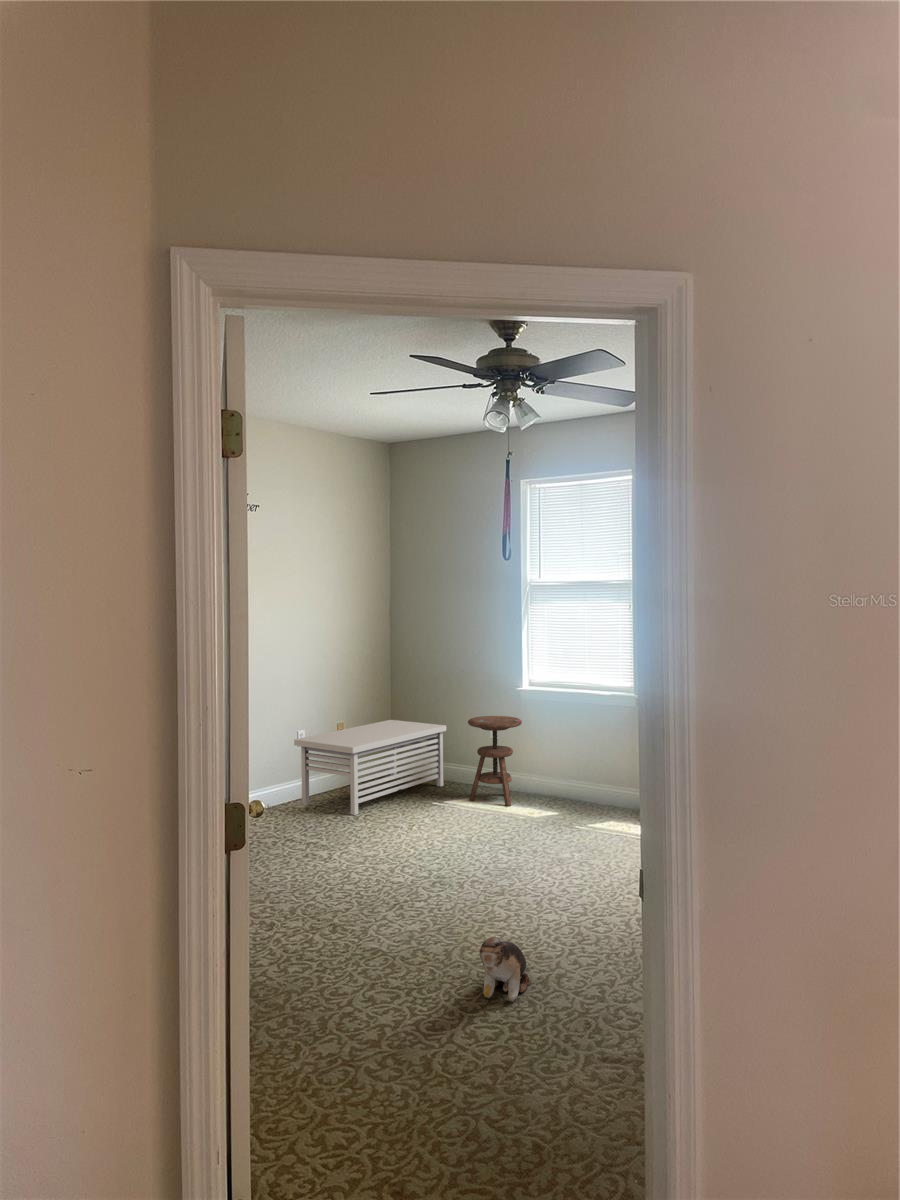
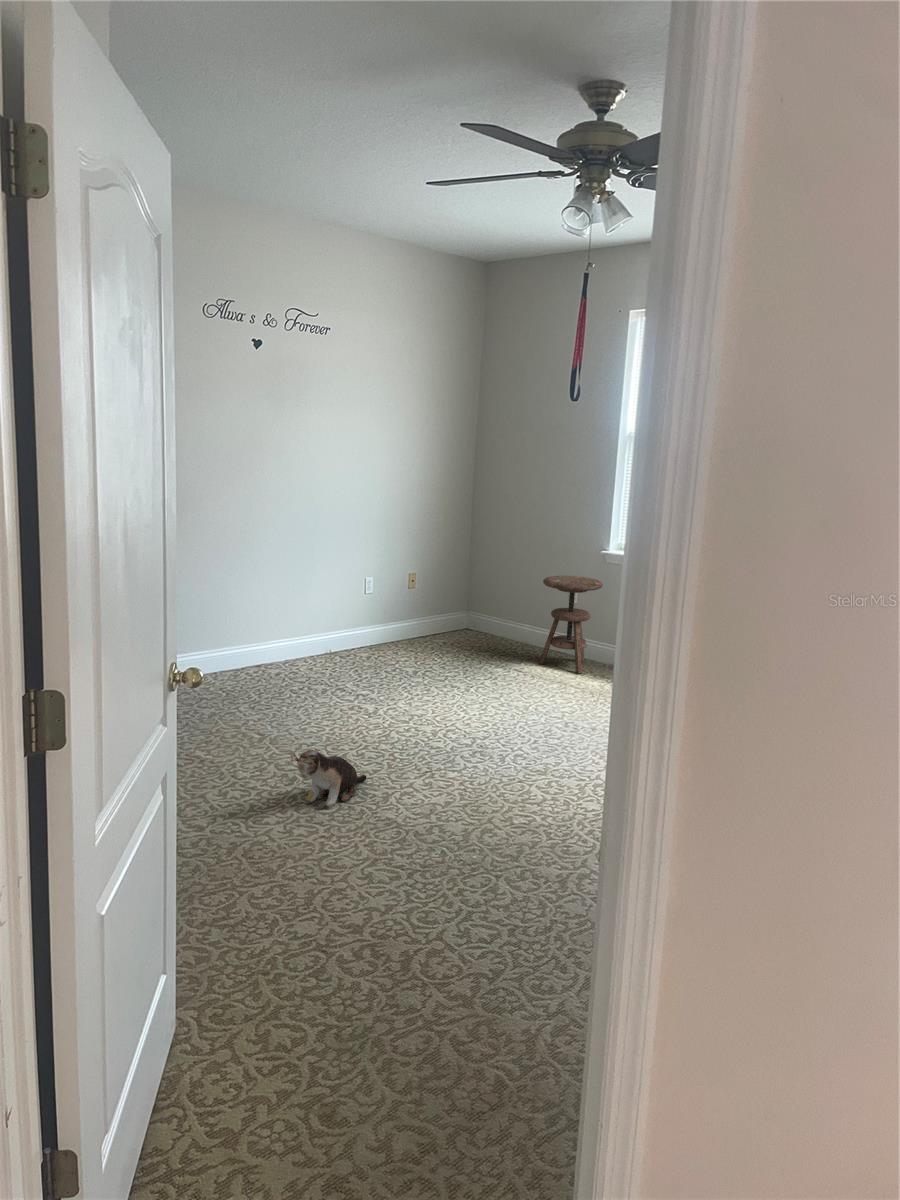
storage bench: present [294,720,446,815] -> none [358,572,523,669]
plush toy: present [474,936,529,1000] -> present [291,750,367,806]

